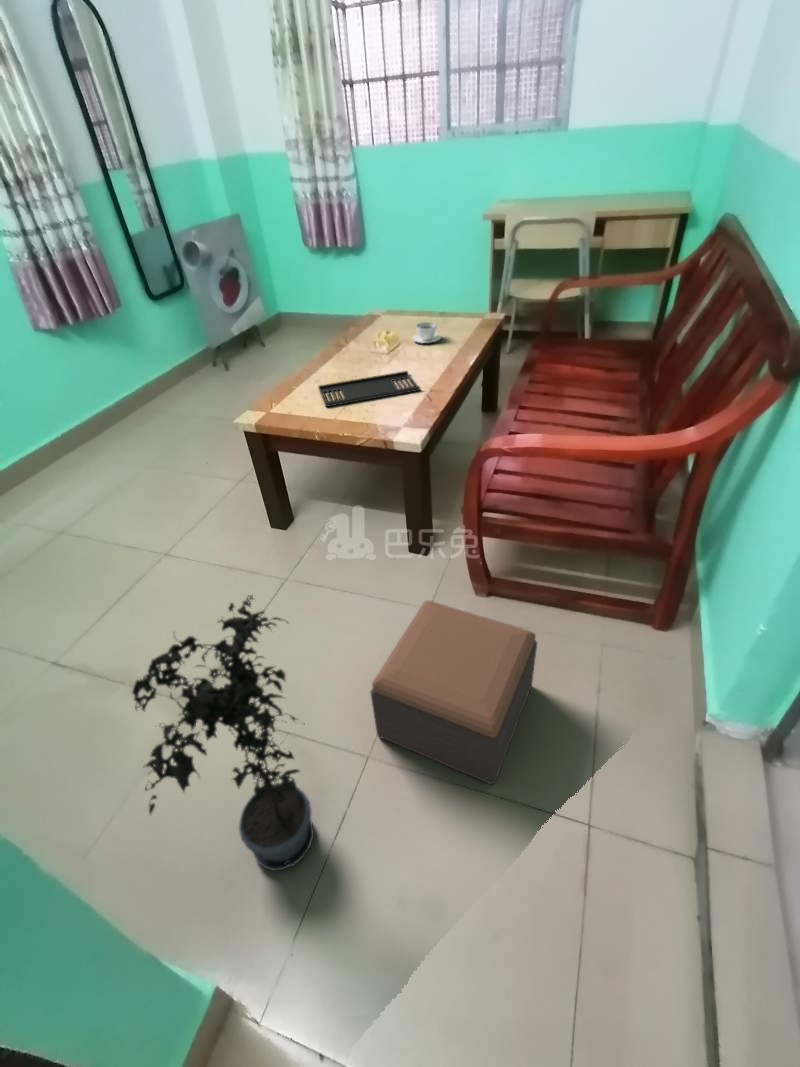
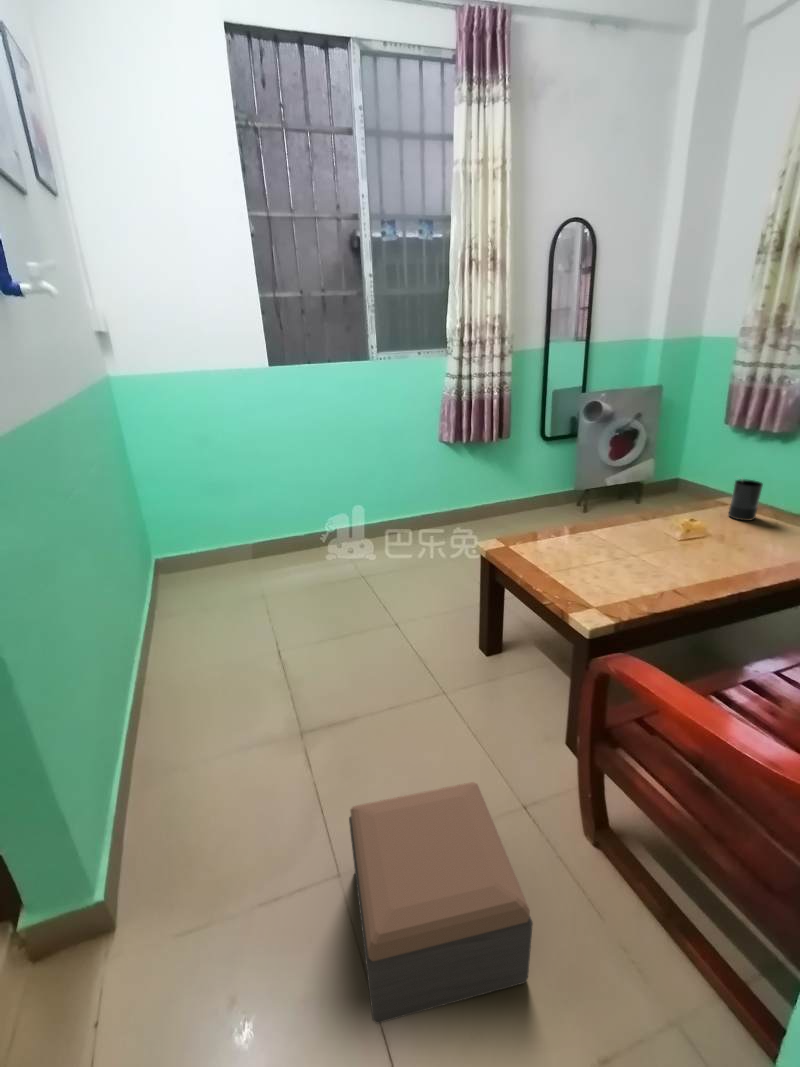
candle: none [383,288,408,326] -> present [728,479,763,521]
teacup: present [412,322,441,343] -> none [730,522,773,547]
tray: present [319,371,420,407] -> none [557,541,677,585]
potted plant: present [132,596,314,871] -> none [79,638,287,894]

